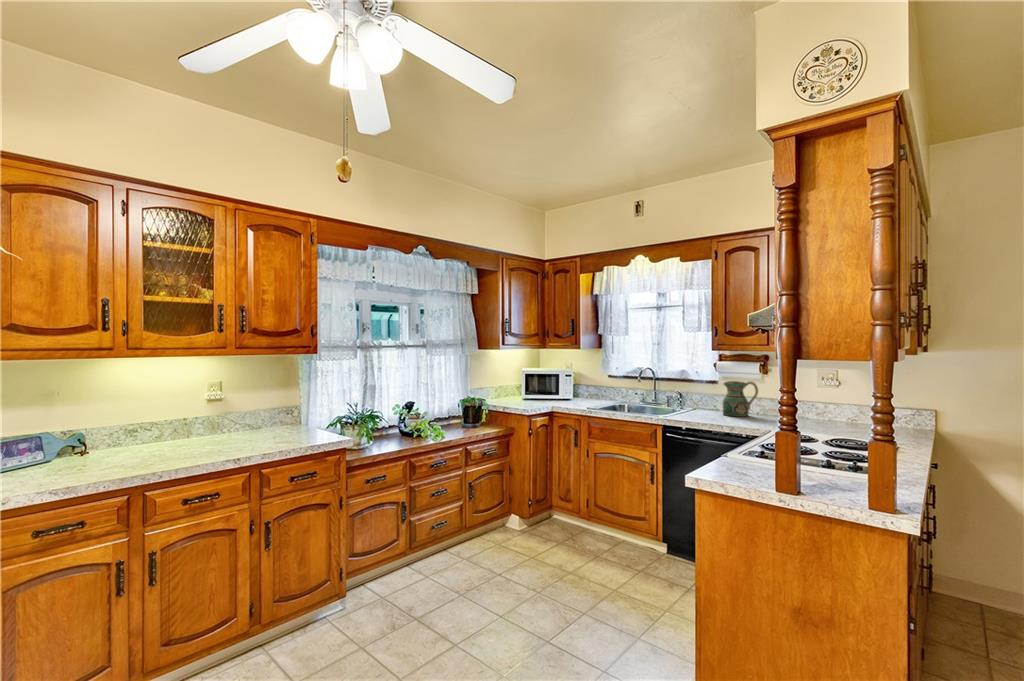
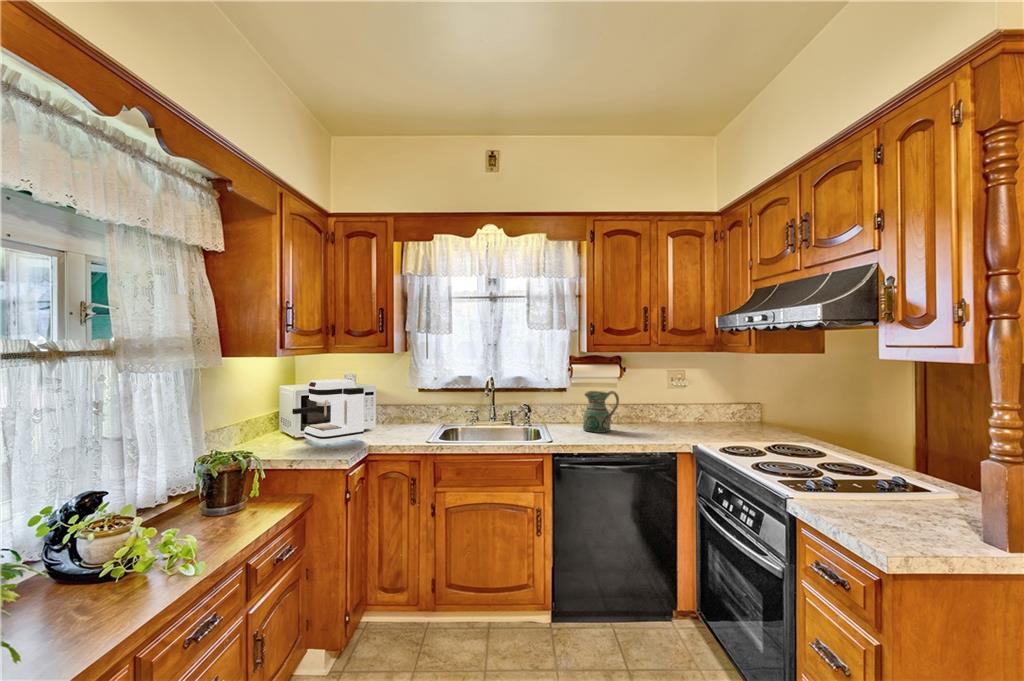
coffee maker: none [517,366,555,404] -> present [292,379,364,445]

